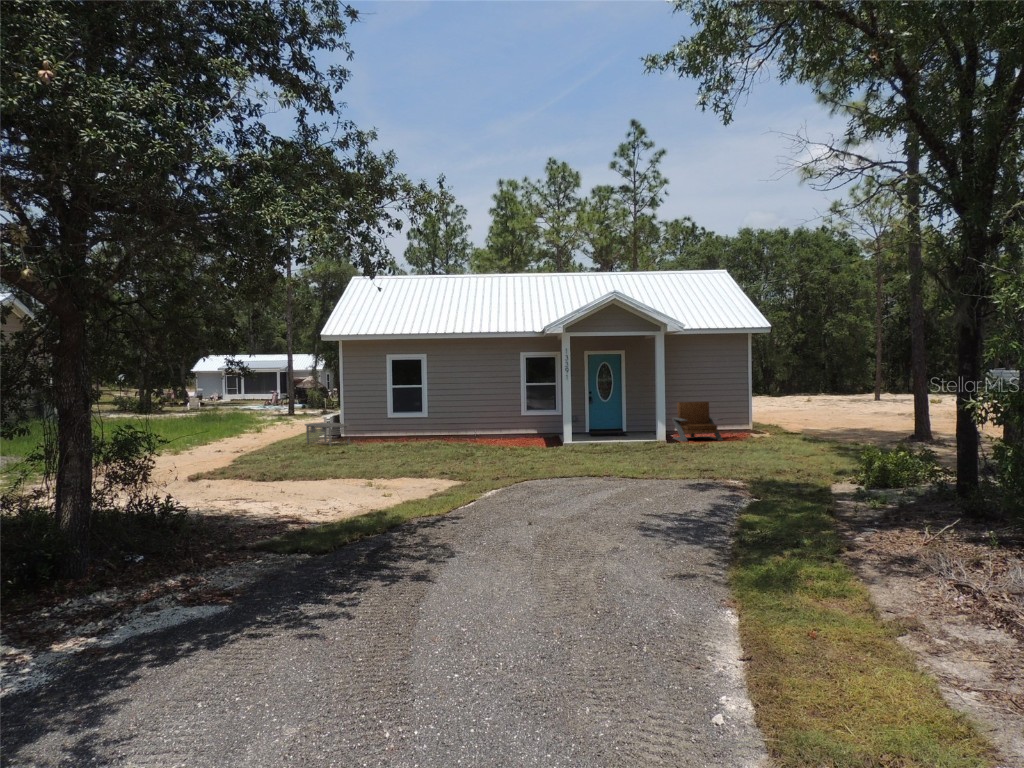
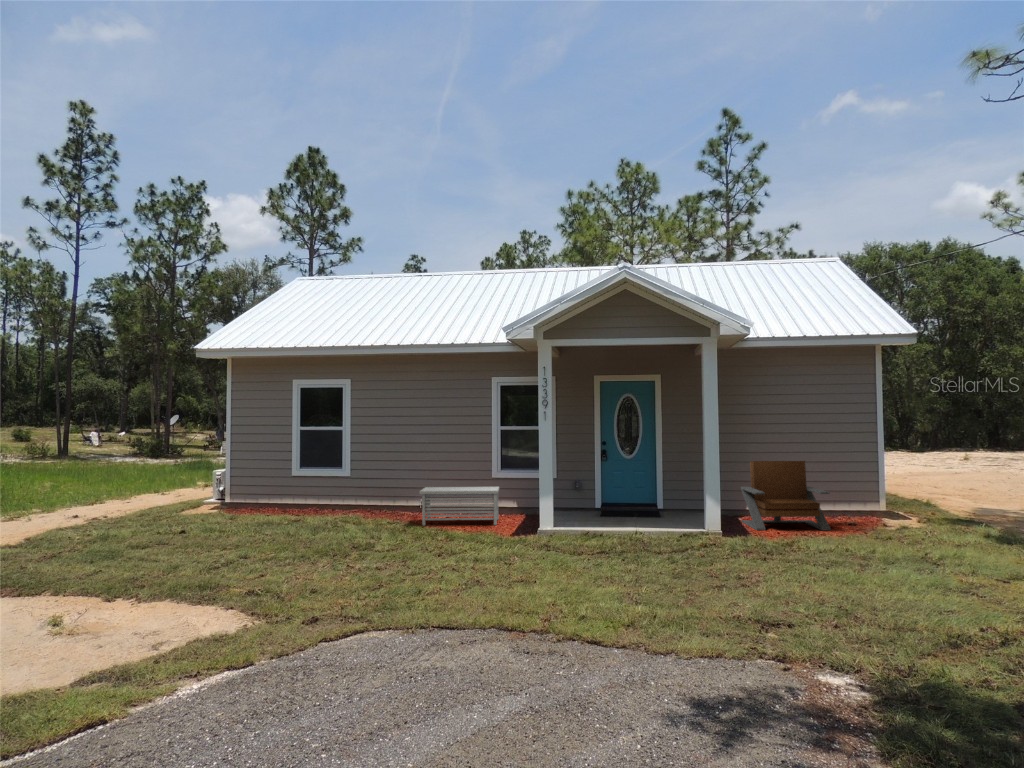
storage bench: present [305,422,350,446] -> present [419,487,499,526]

